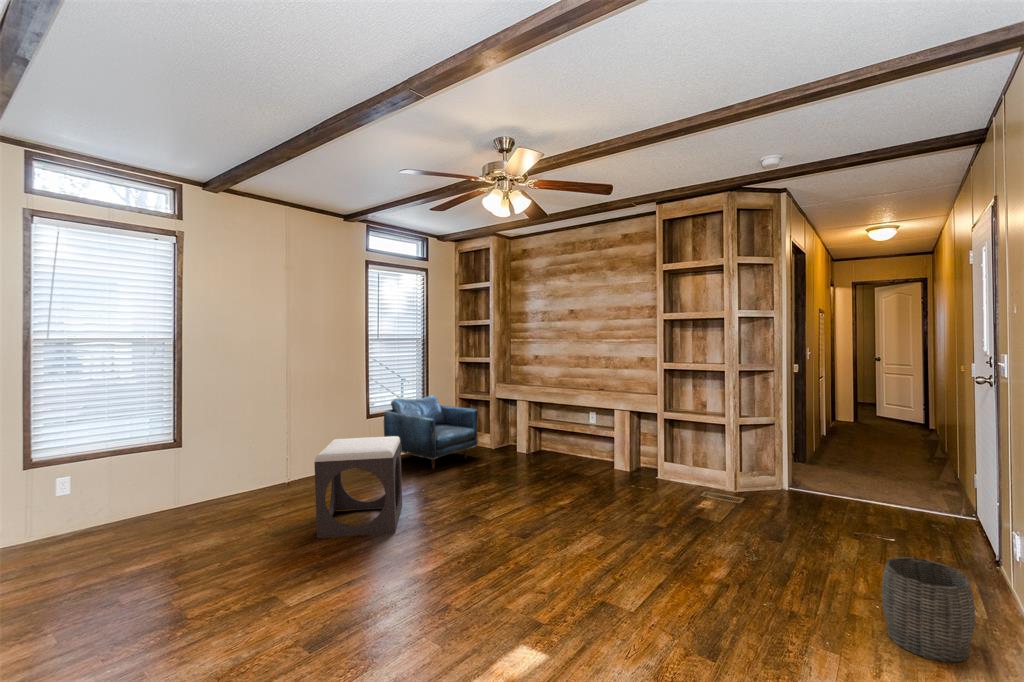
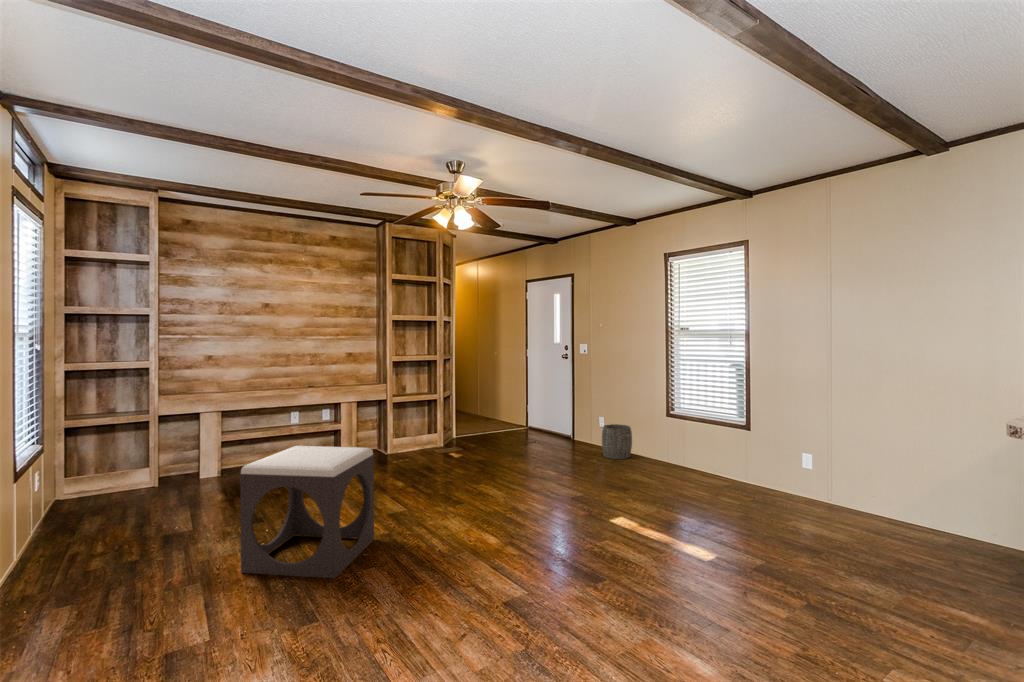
armchair: present [384,395,478,469] -> none [38,422,187,536]

